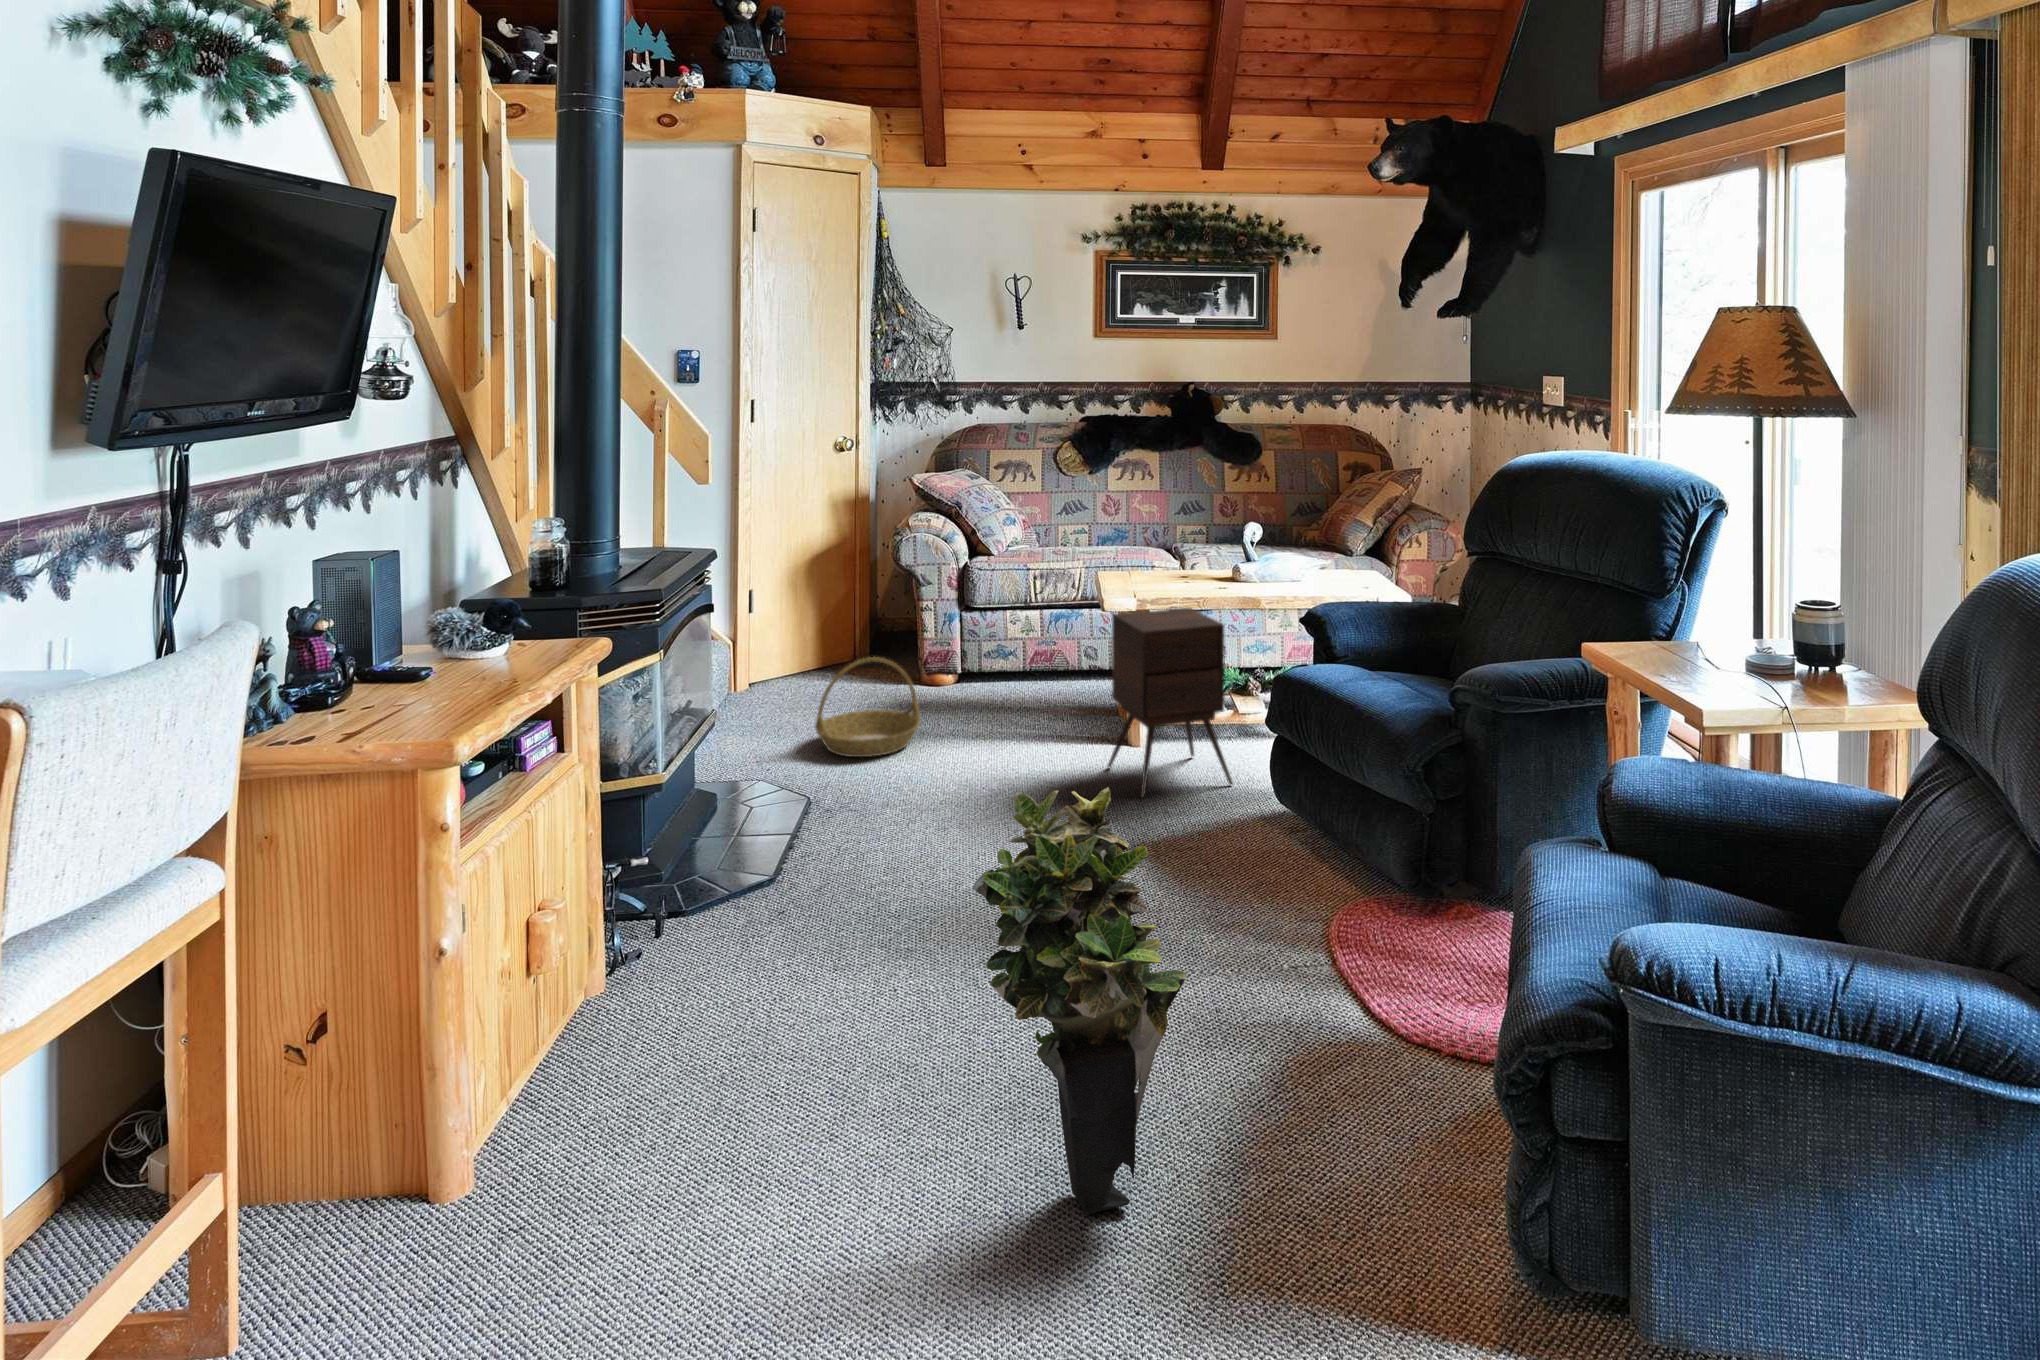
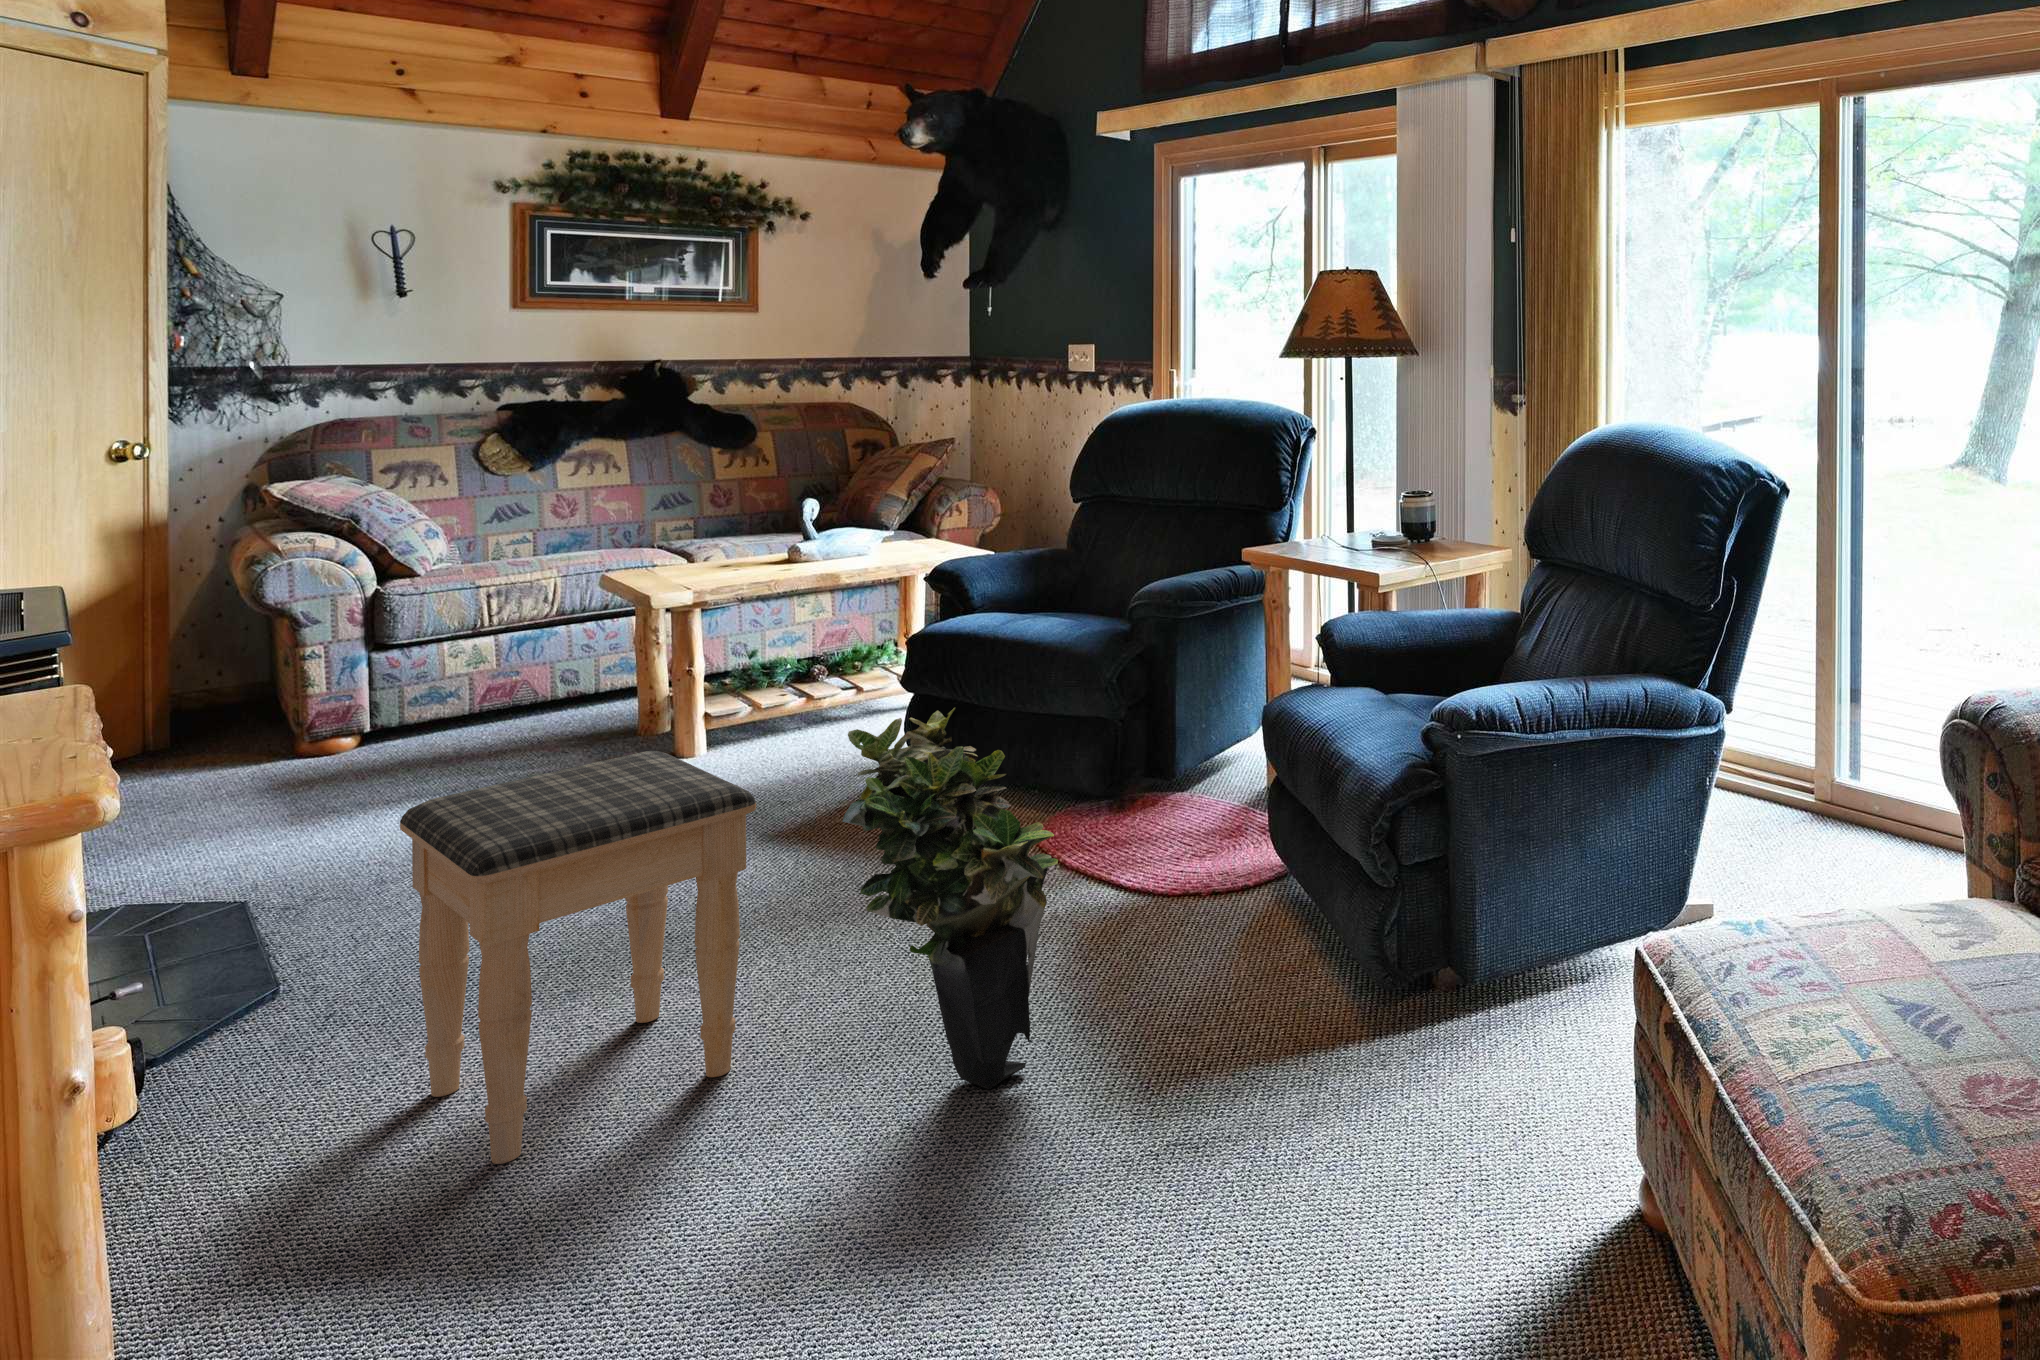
side table: present [1108,608,1233,797] -> none [681,590,847,796]
basket: present [815,657,920,757] -> none [202,712,383,847]
footstool: none [719,764,950,1108] -> present [400,751,756,1164]

